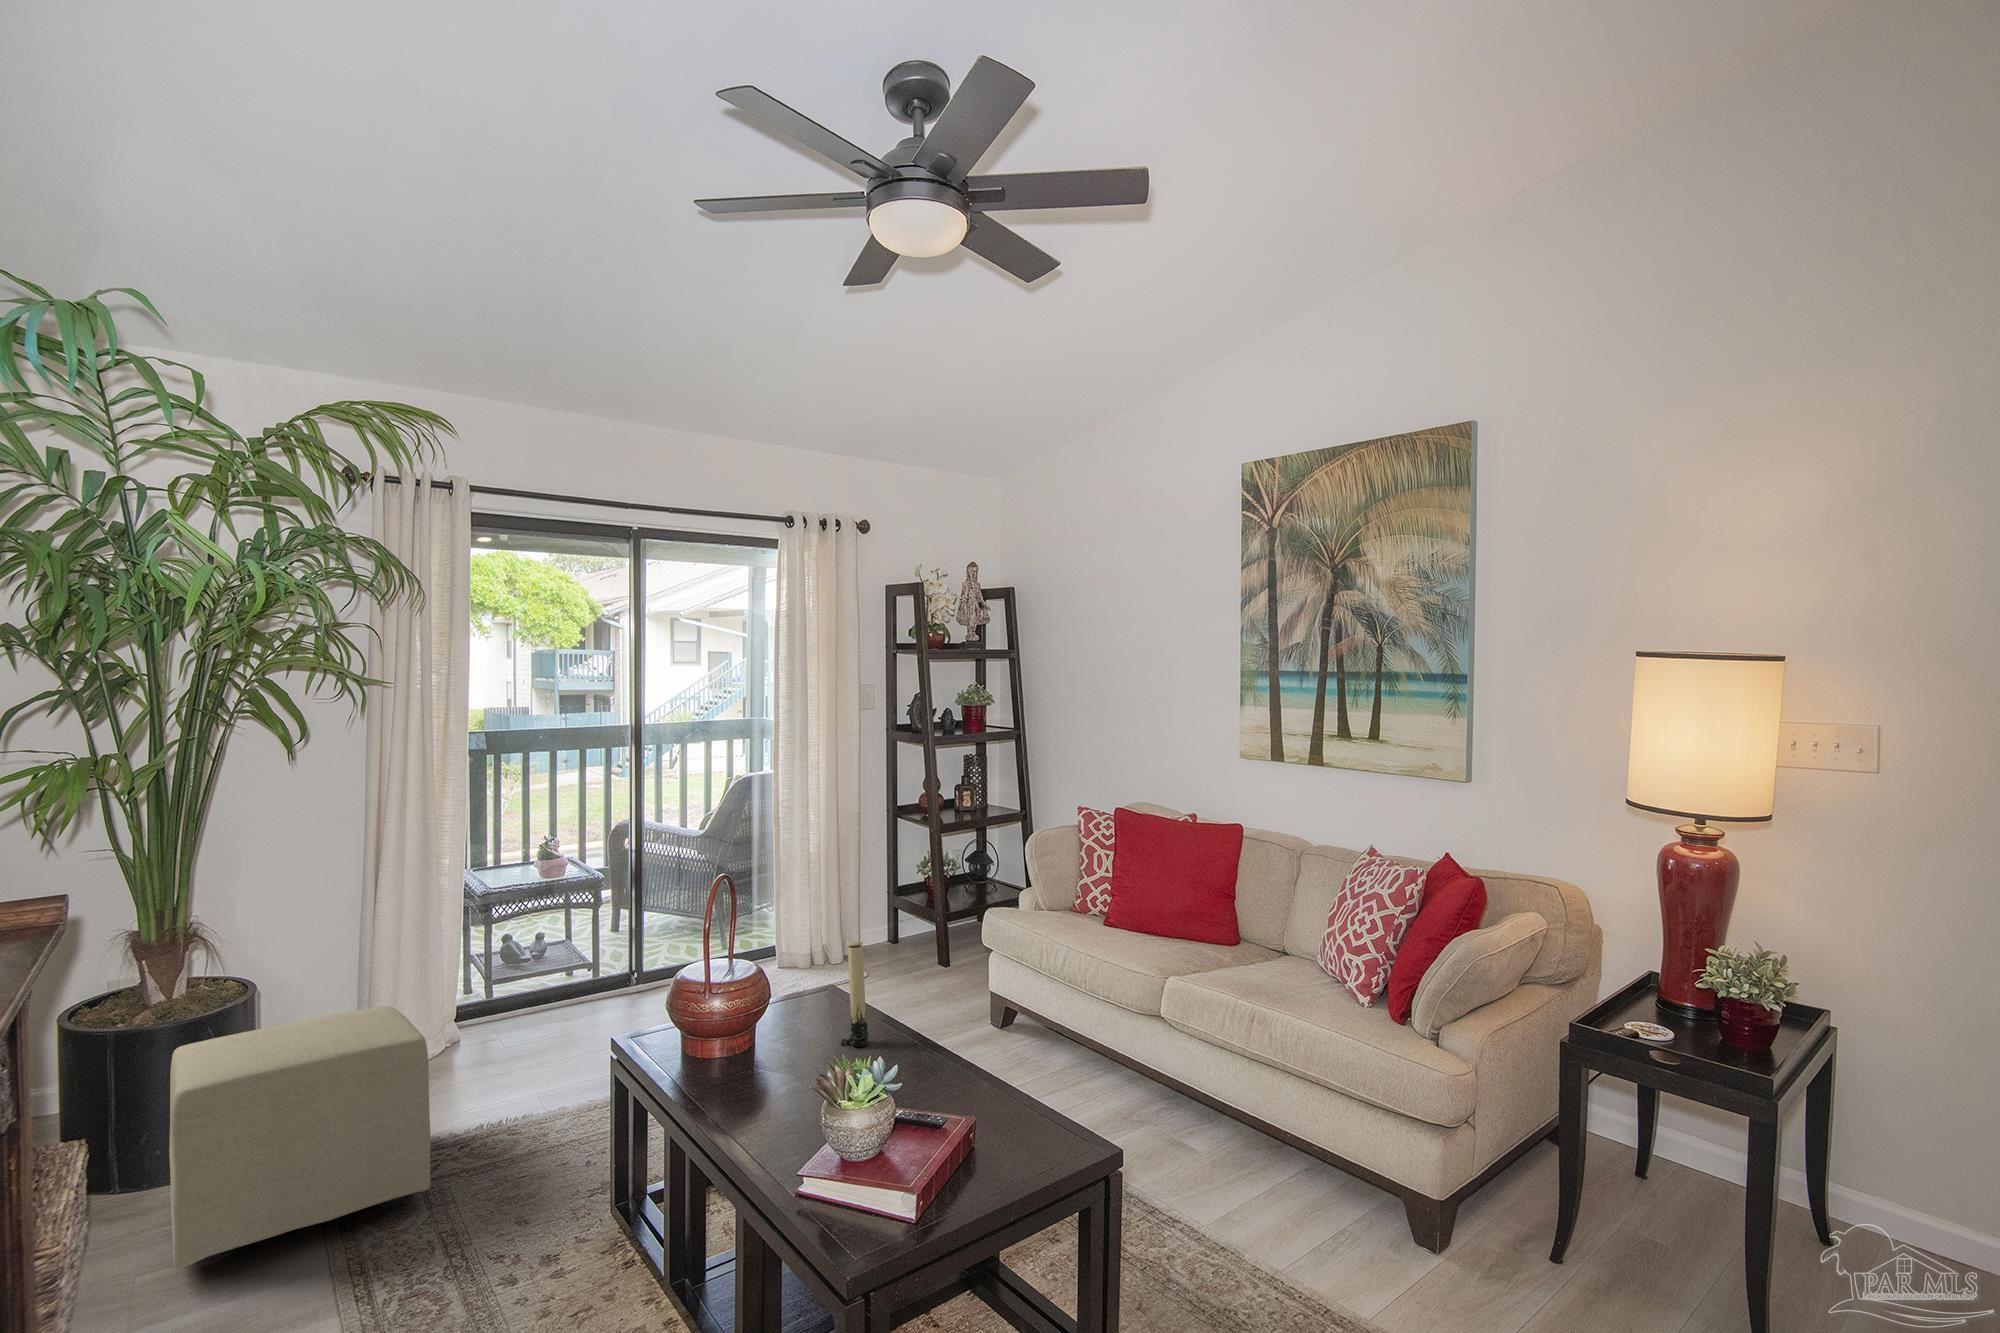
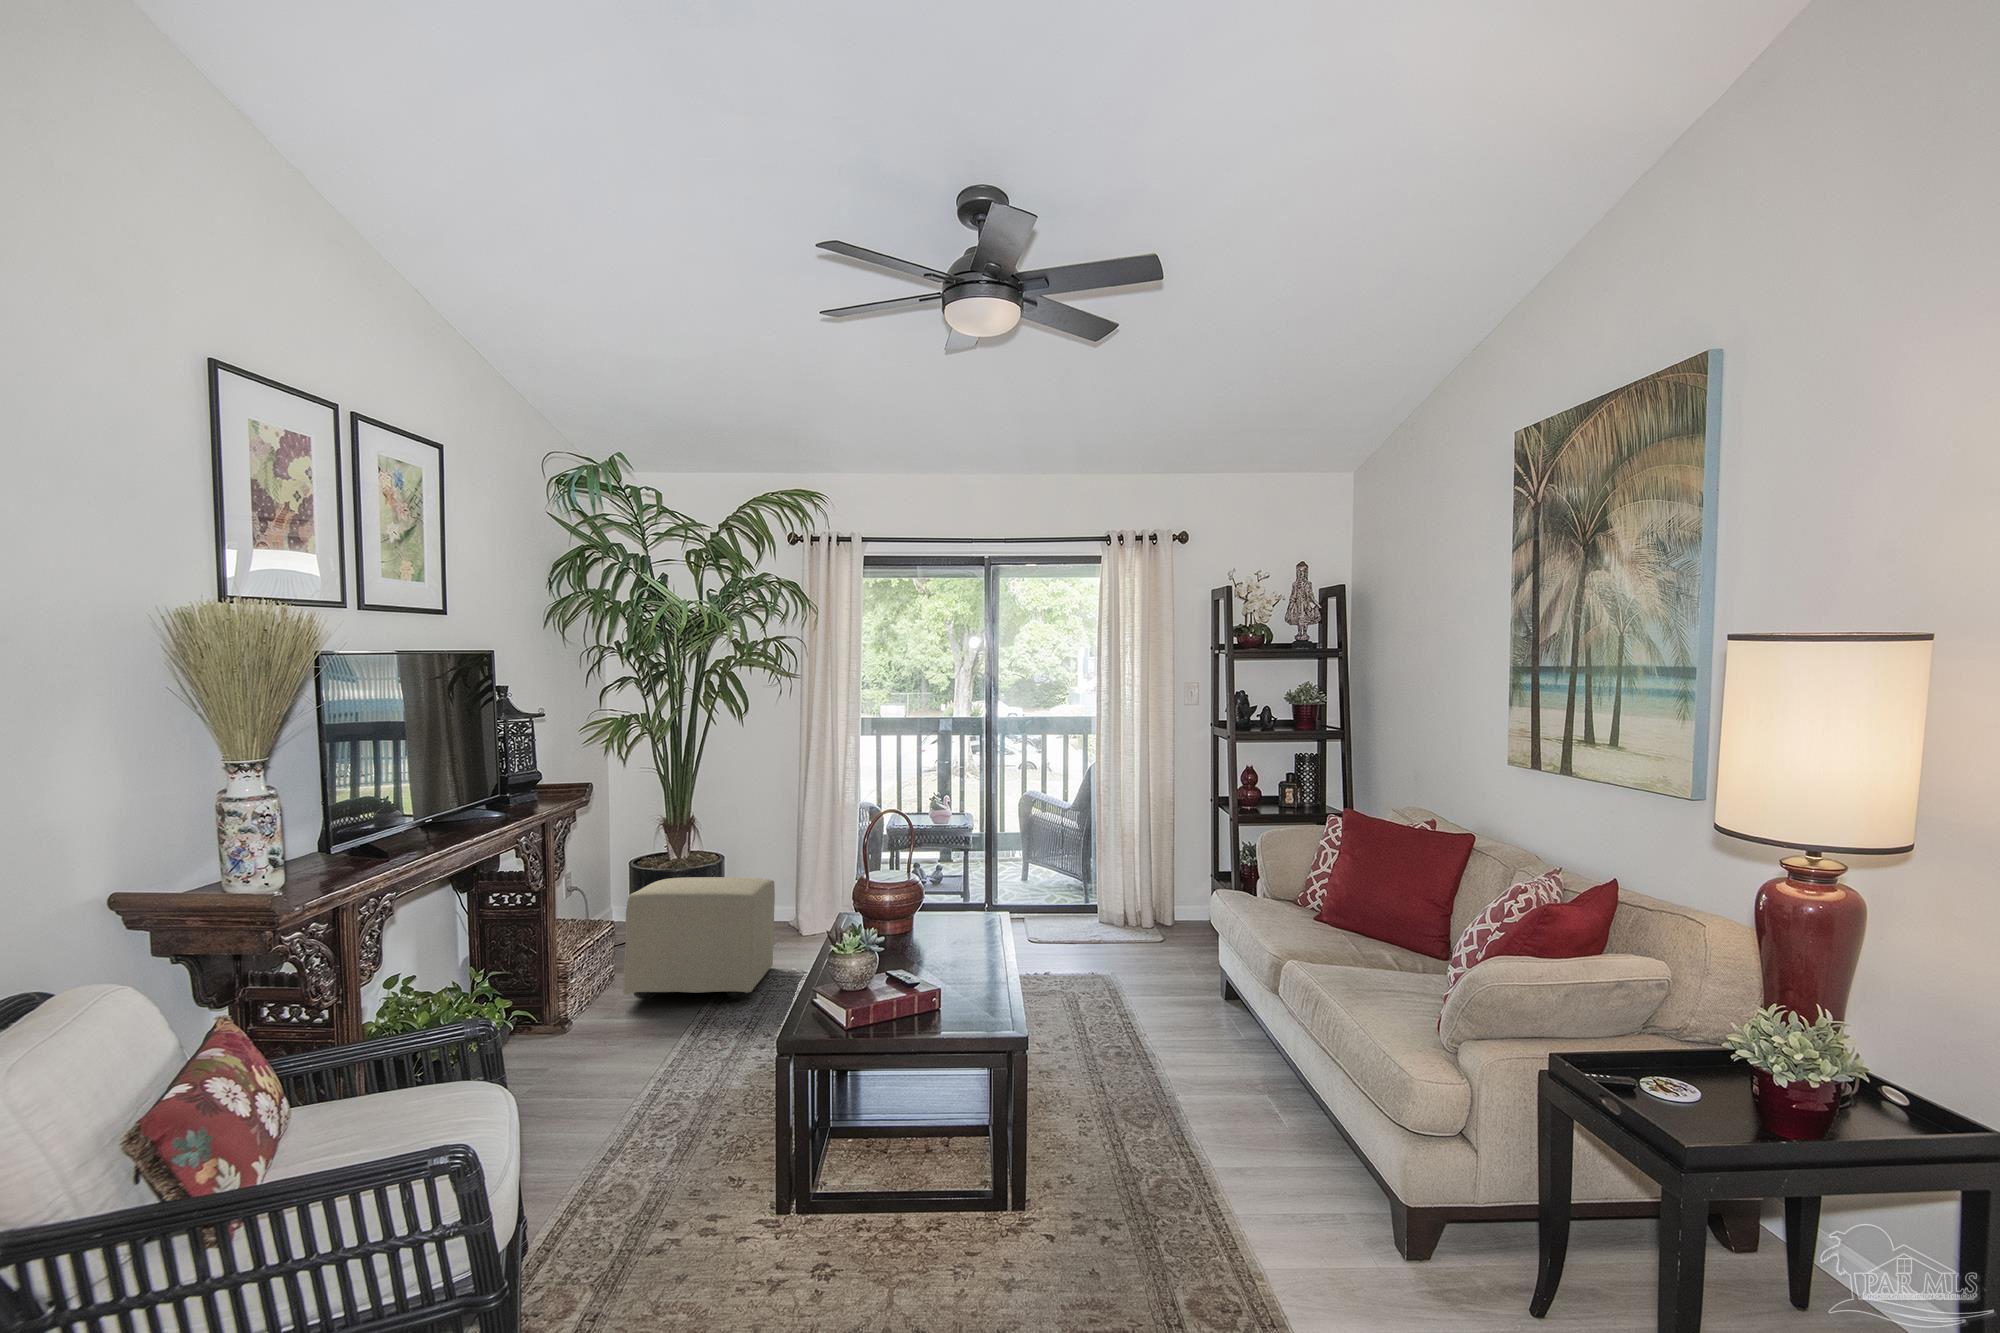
candle: present [840,942,868,1047] -> none [935,866,952,946]

